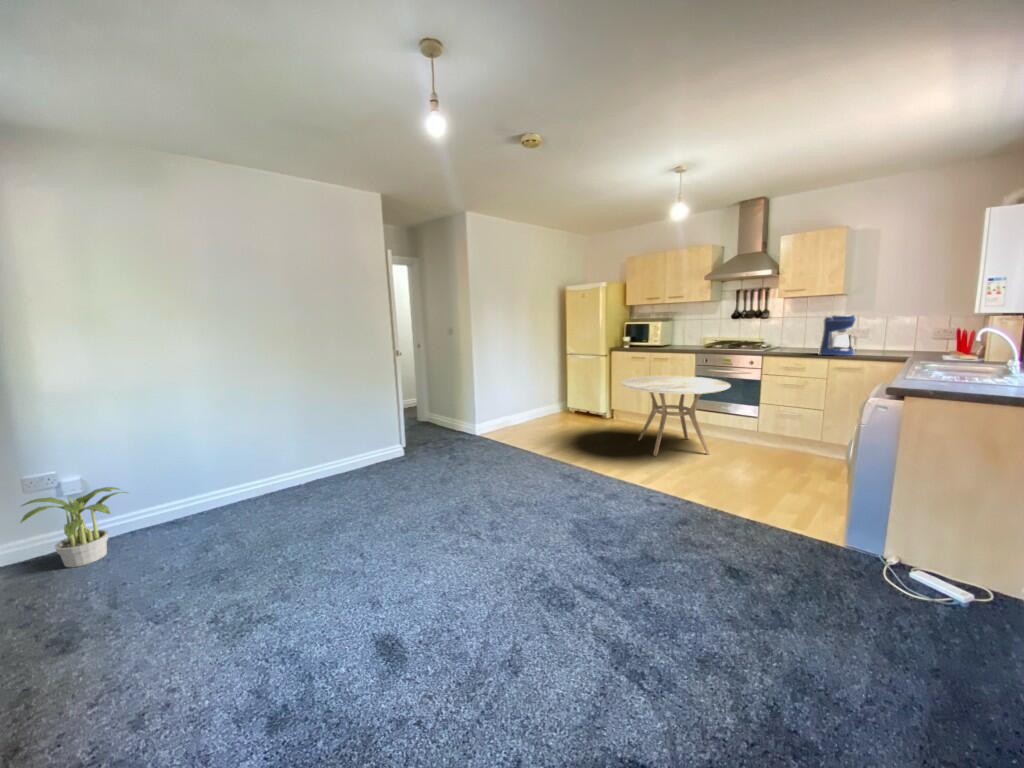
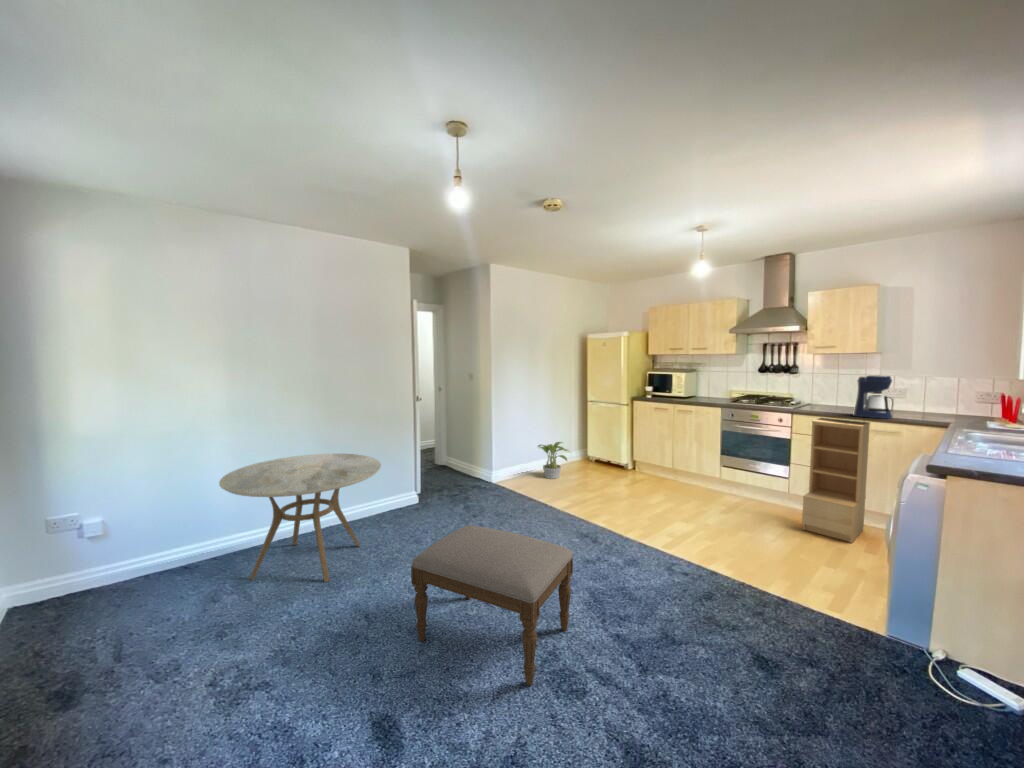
bookshelf: none [769,358,834,472] -> present [802,418,870,543]
dining table: present [621,376,731,456] -> present [219,453,381,582]
ottoman: none [403,465,559,604] -> present [411,525,573,686]
potted plant: present [21,487,127,567] -> present [538,442,568,479]

